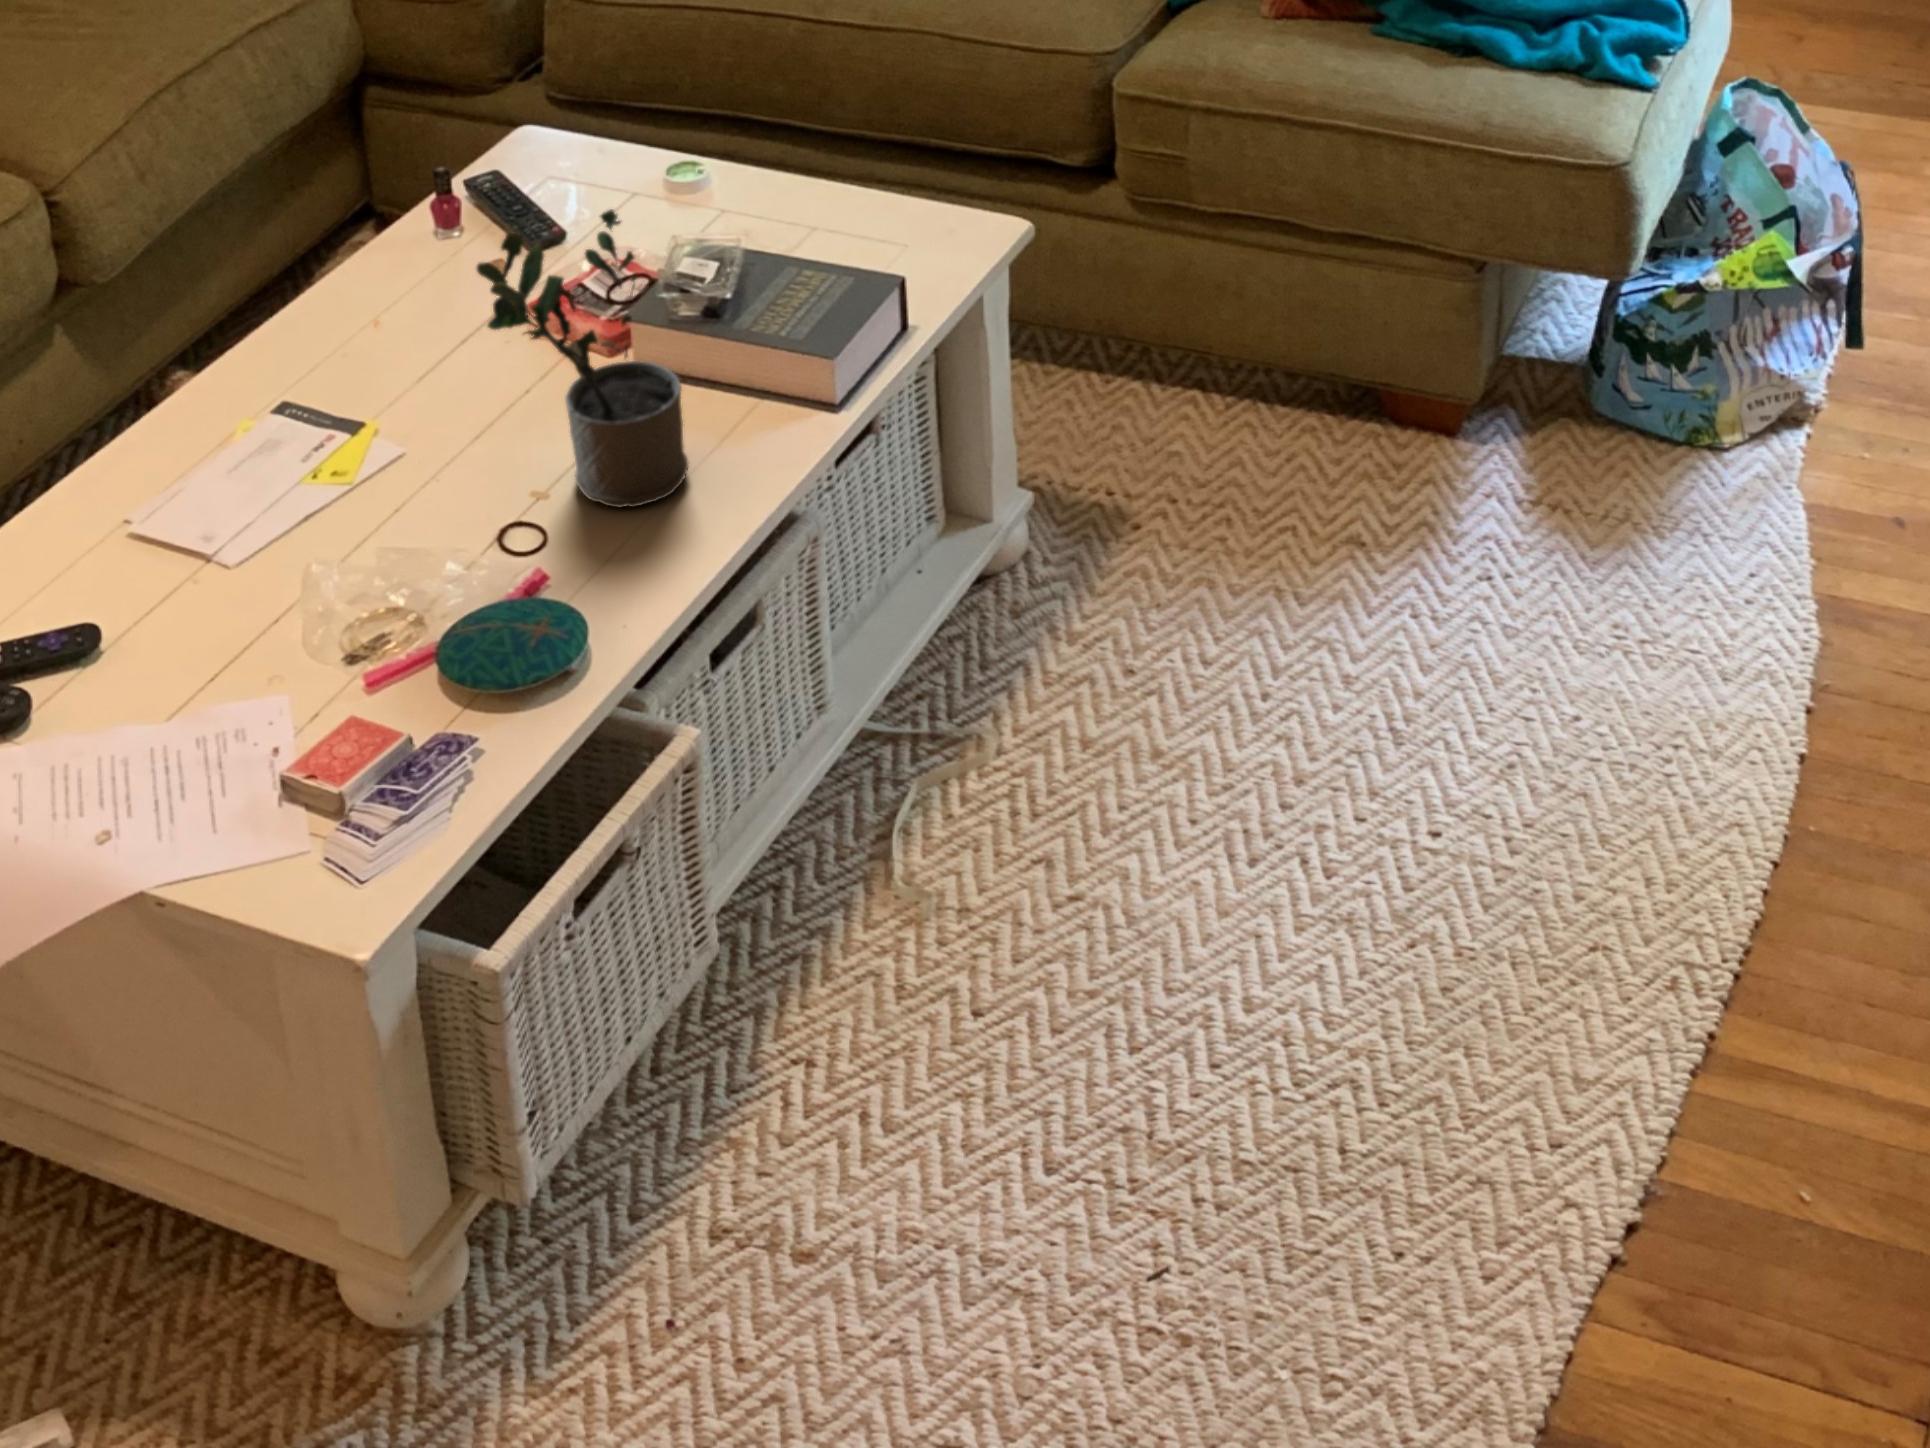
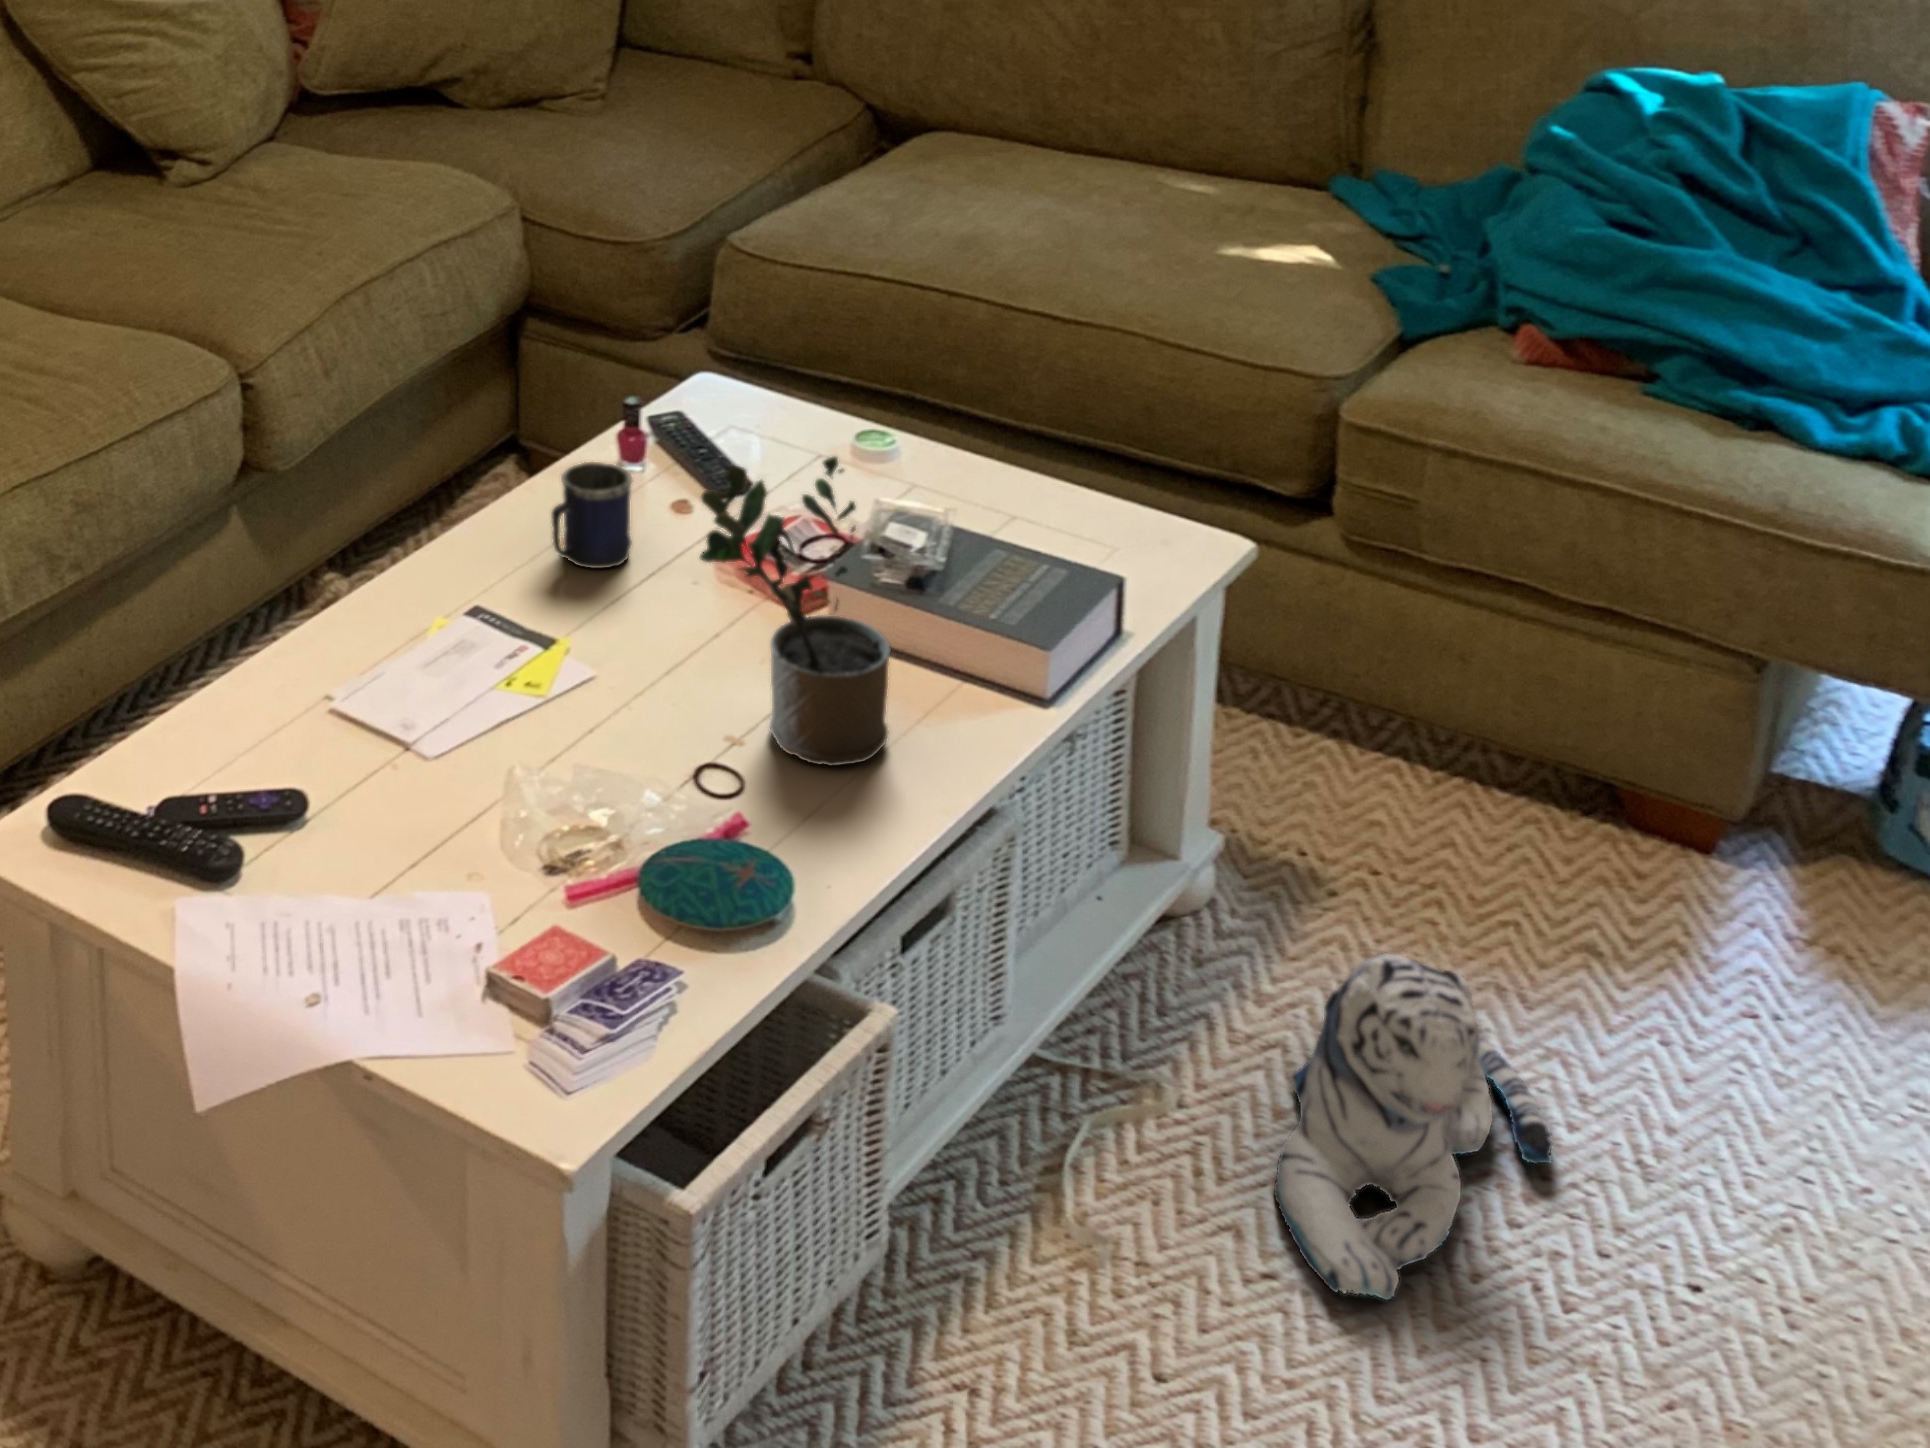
mug: none [360,234,448,341] -> present [552,462,632,569]
plush toy: none [1082,588,1319,901] -> present [1274,953,1552,1300]

